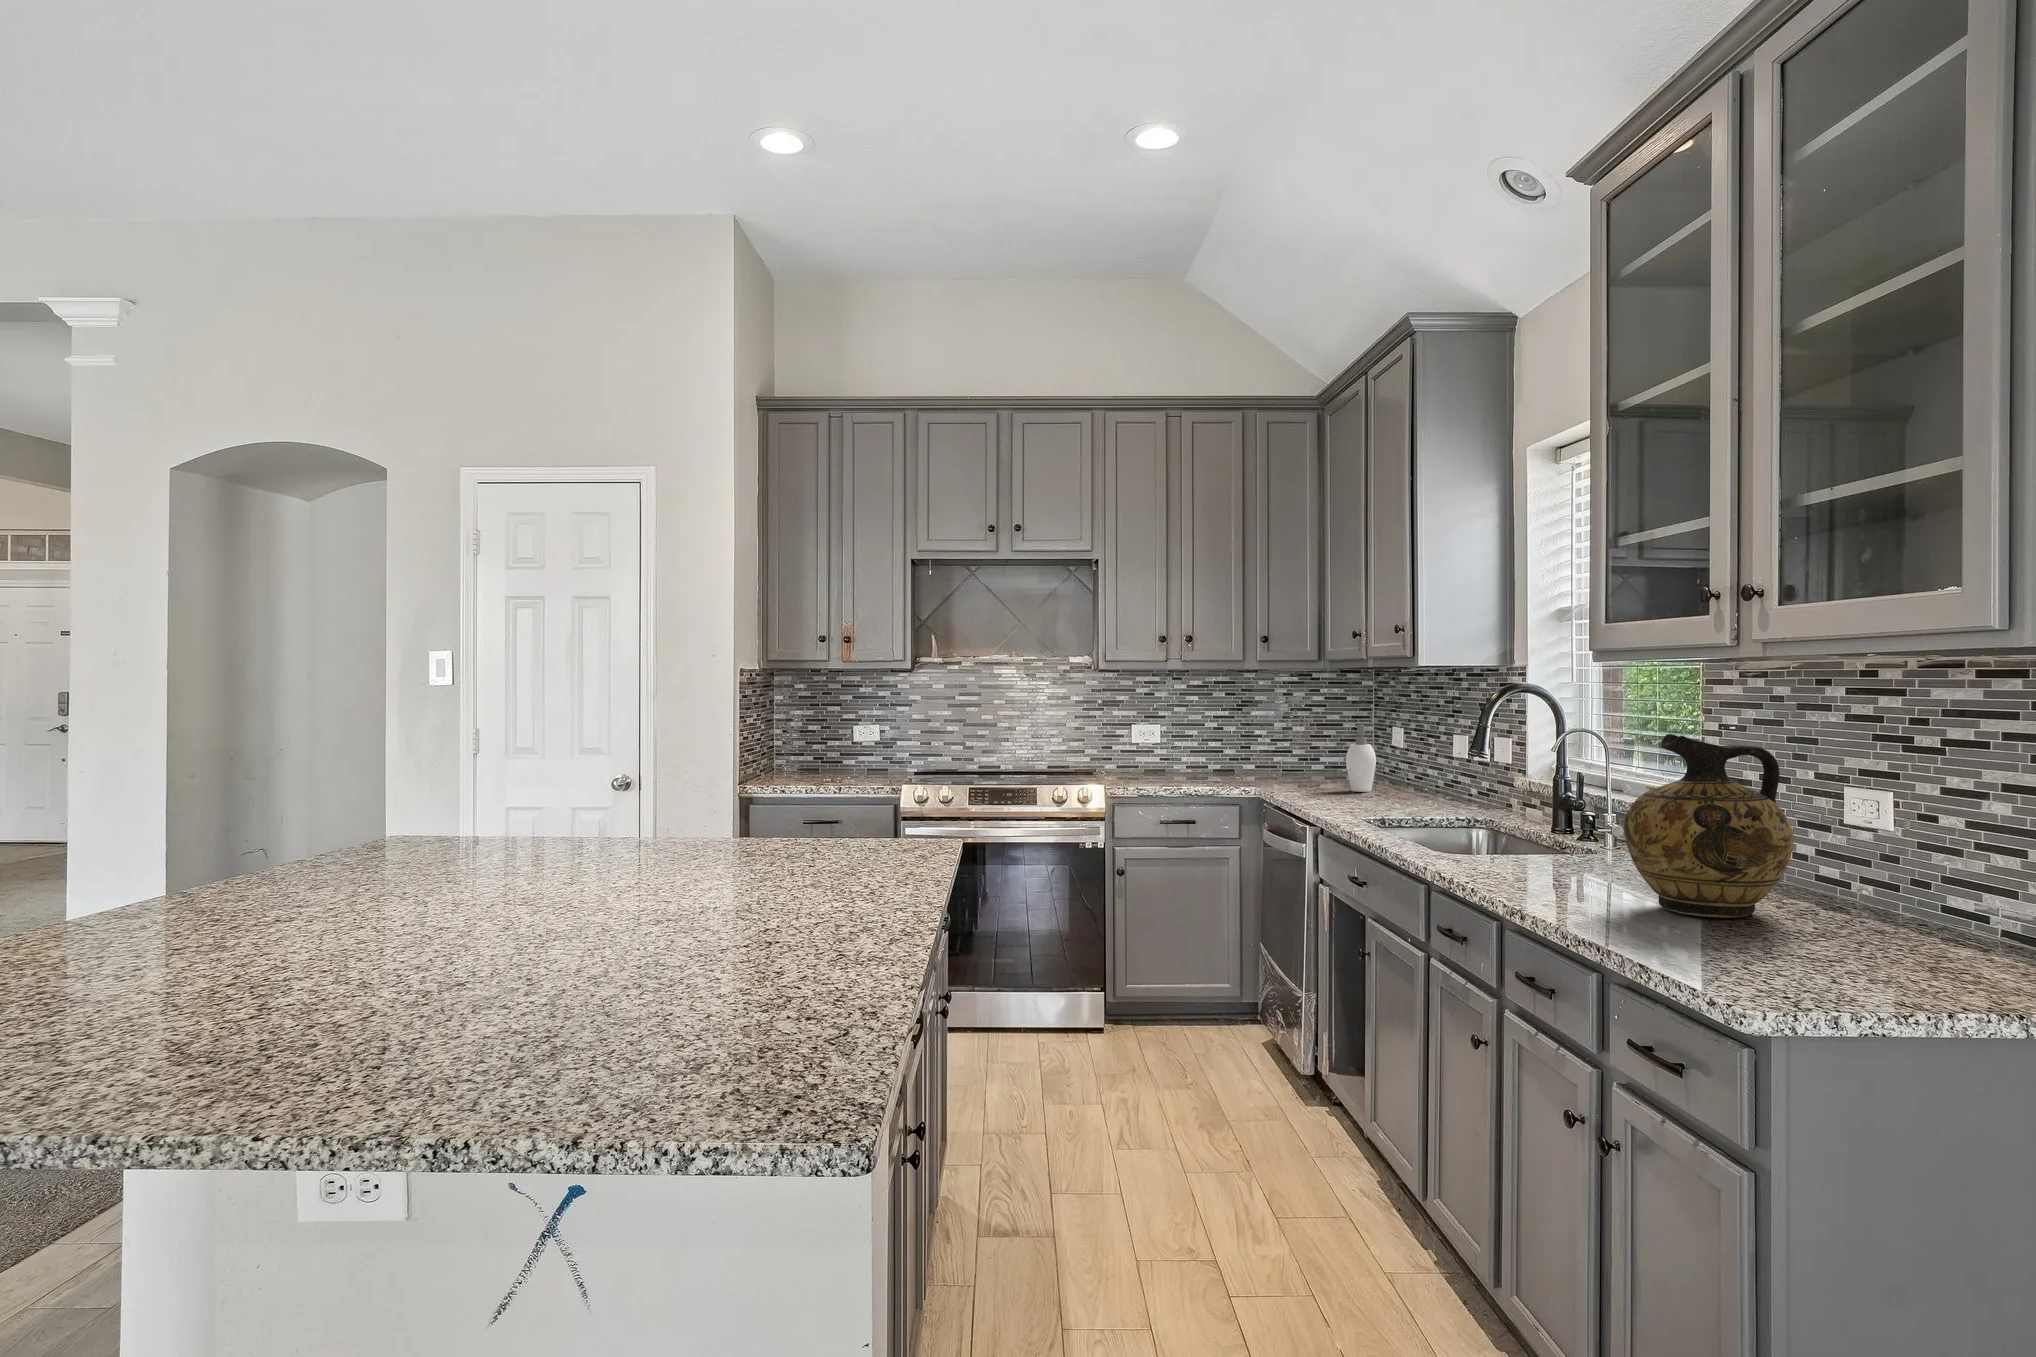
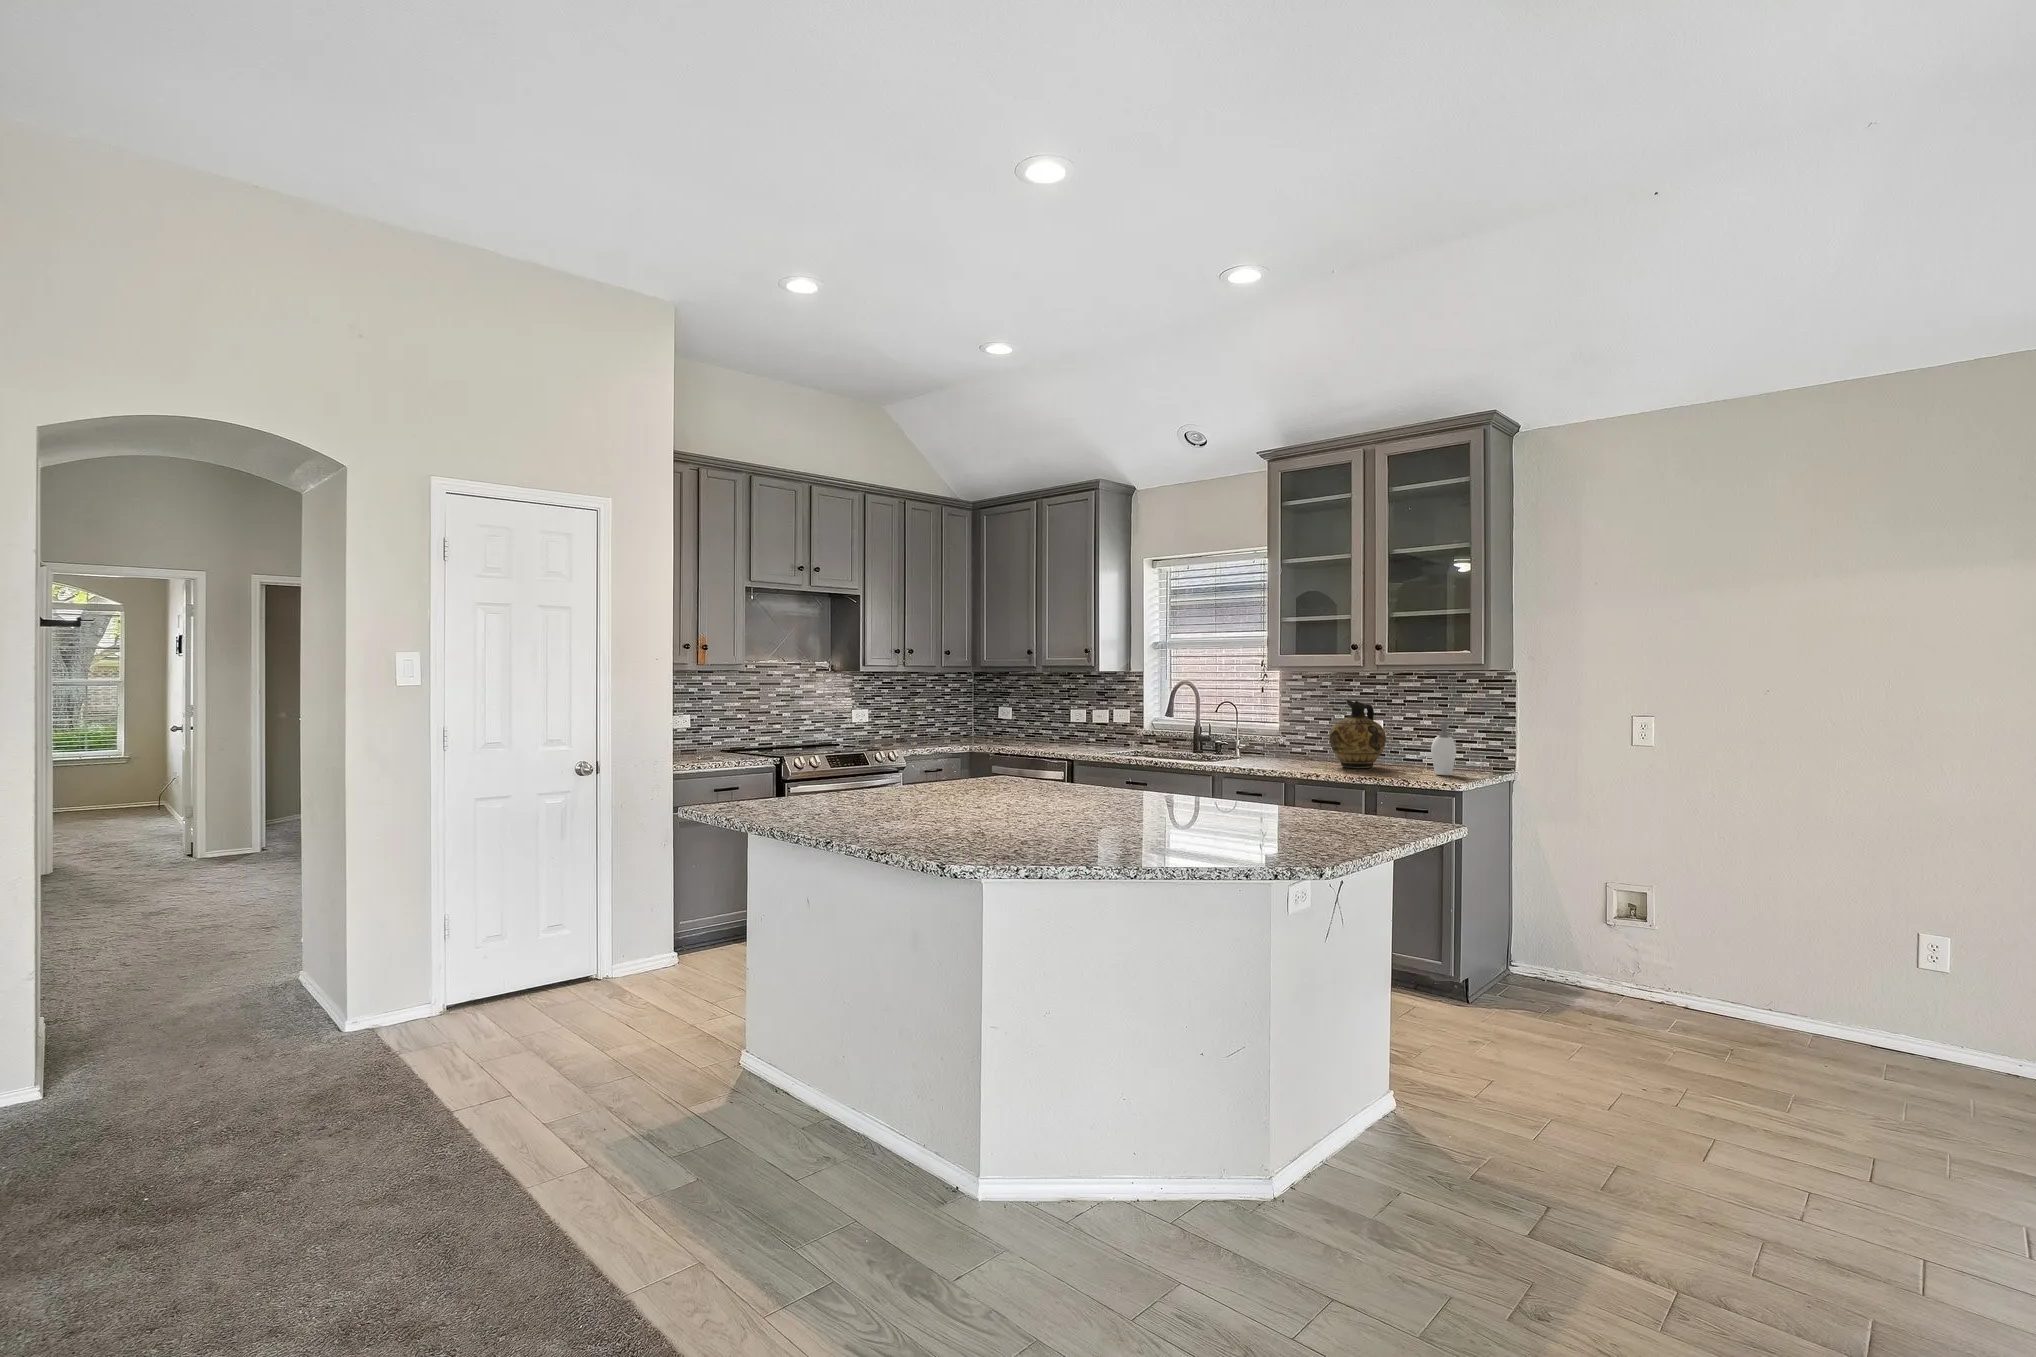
soap dispenser: present [1346,725,1376,792] -> present [1431,722,1456,775]

